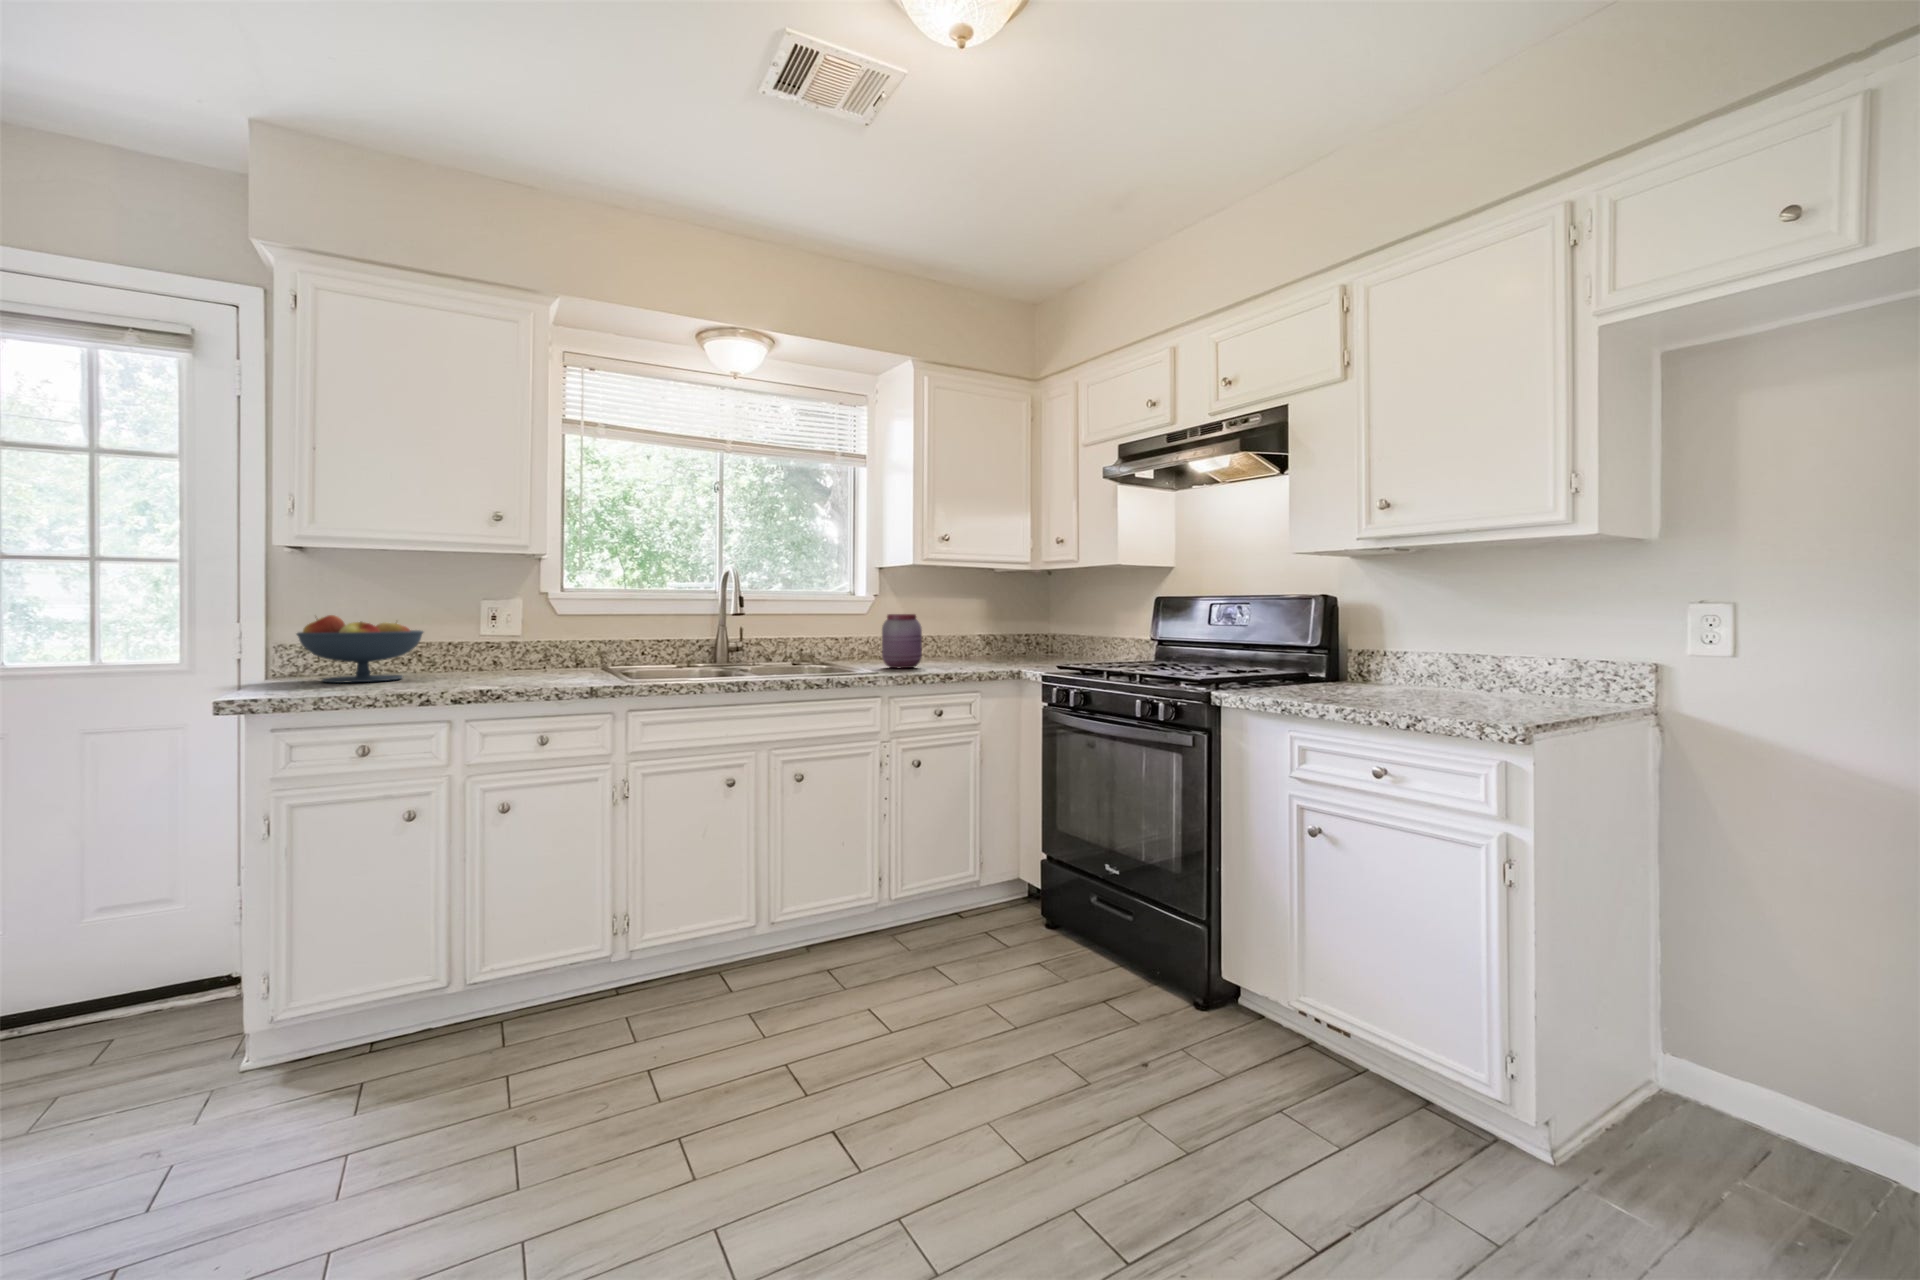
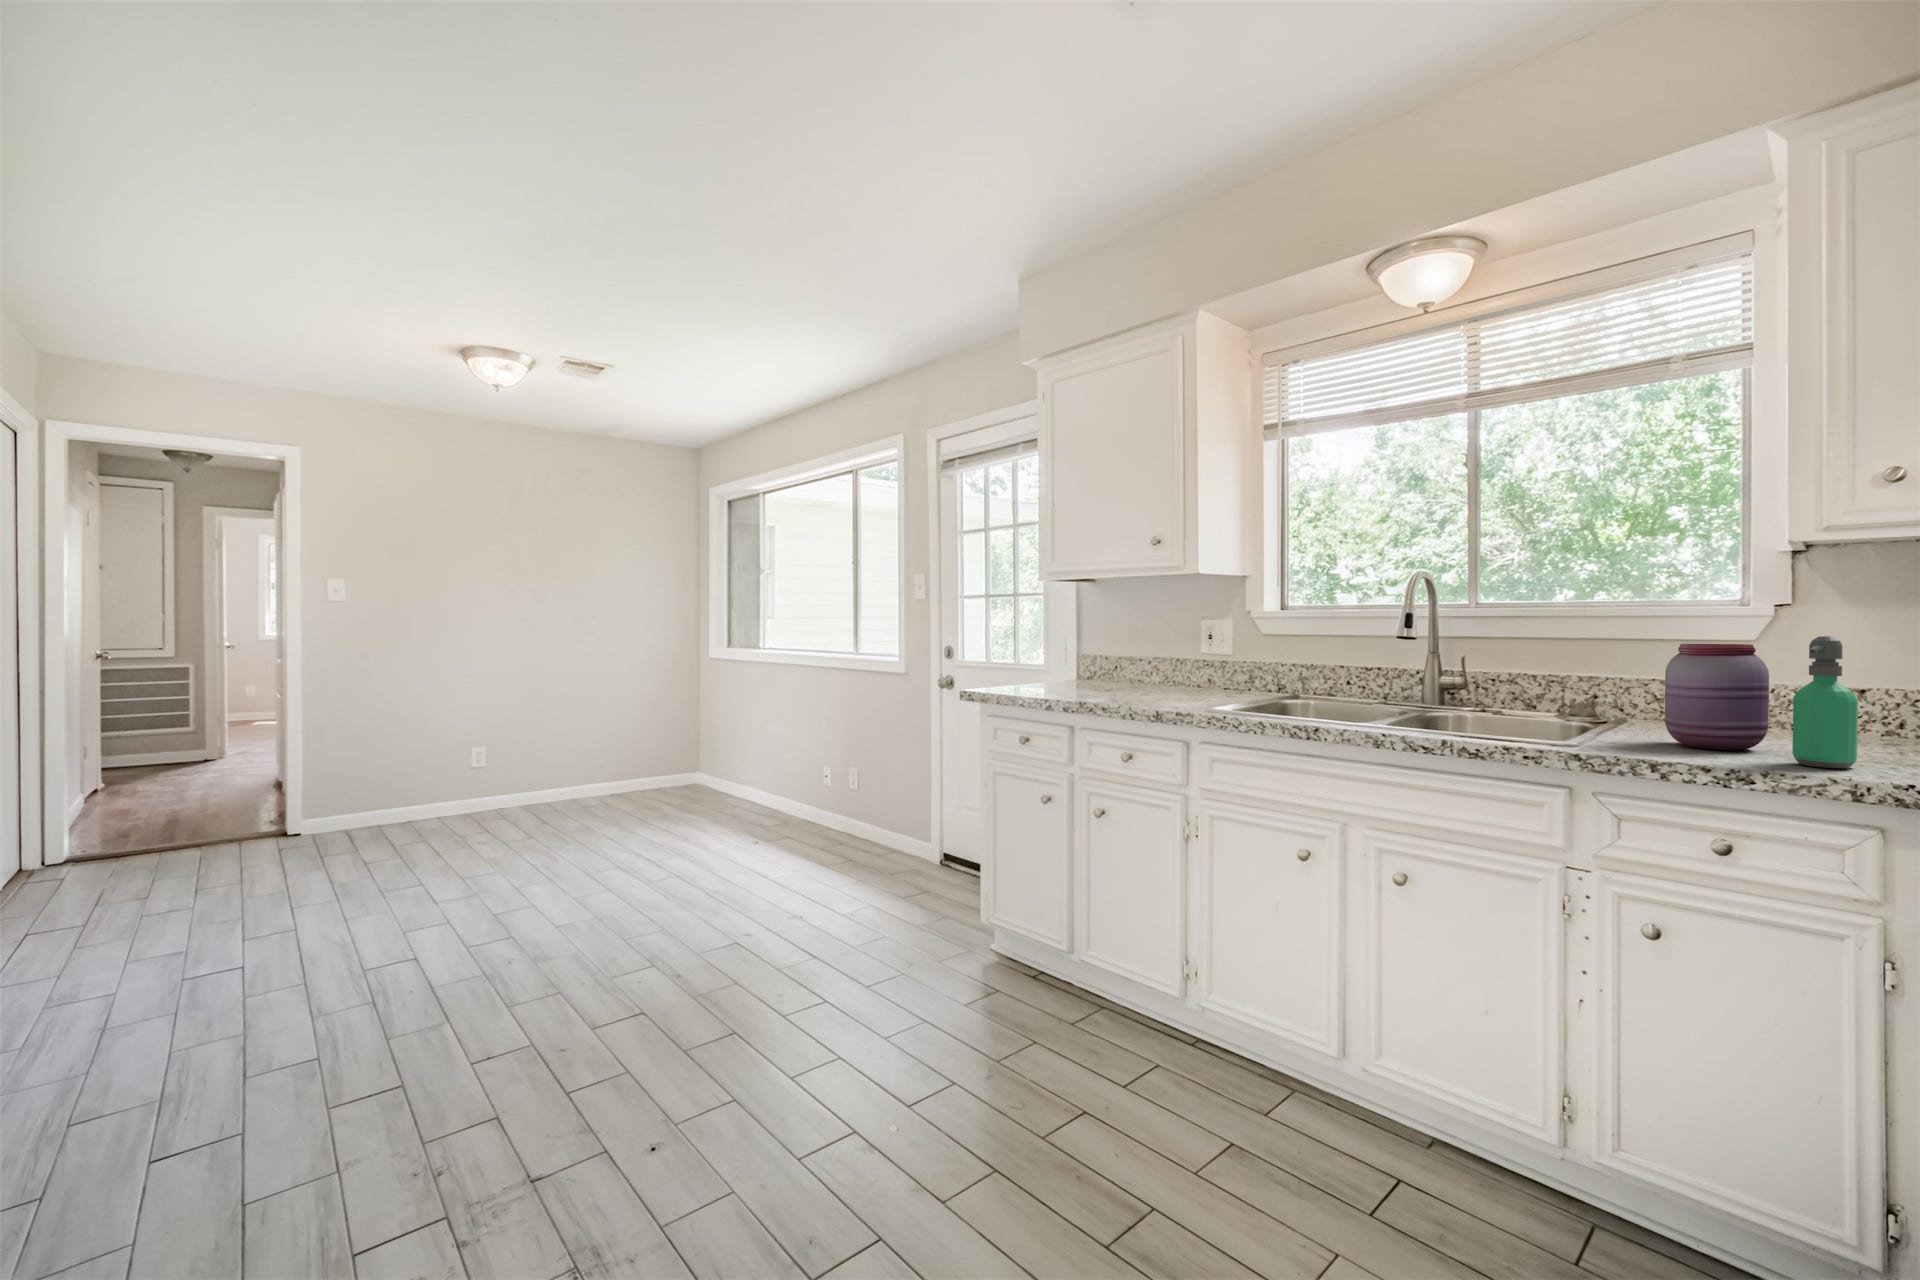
soap dispenser: none [946,609,966,669] -> present [1792,636,1858,768]
fruit bowl: present [297,615,423,683] -> none [1077,633,1164,688]

